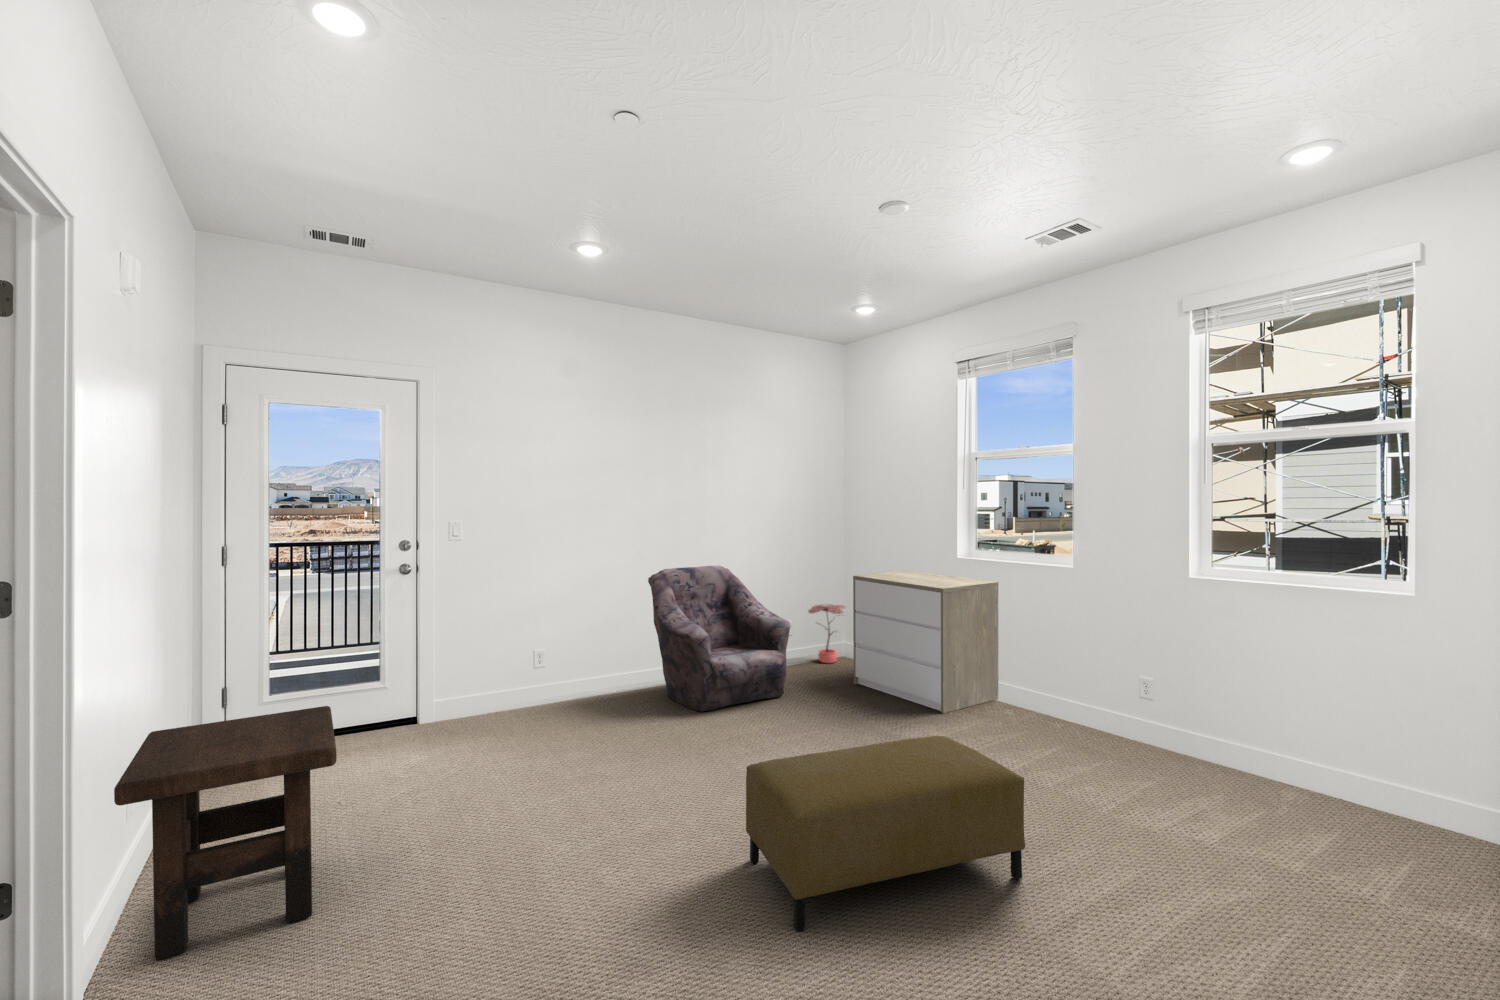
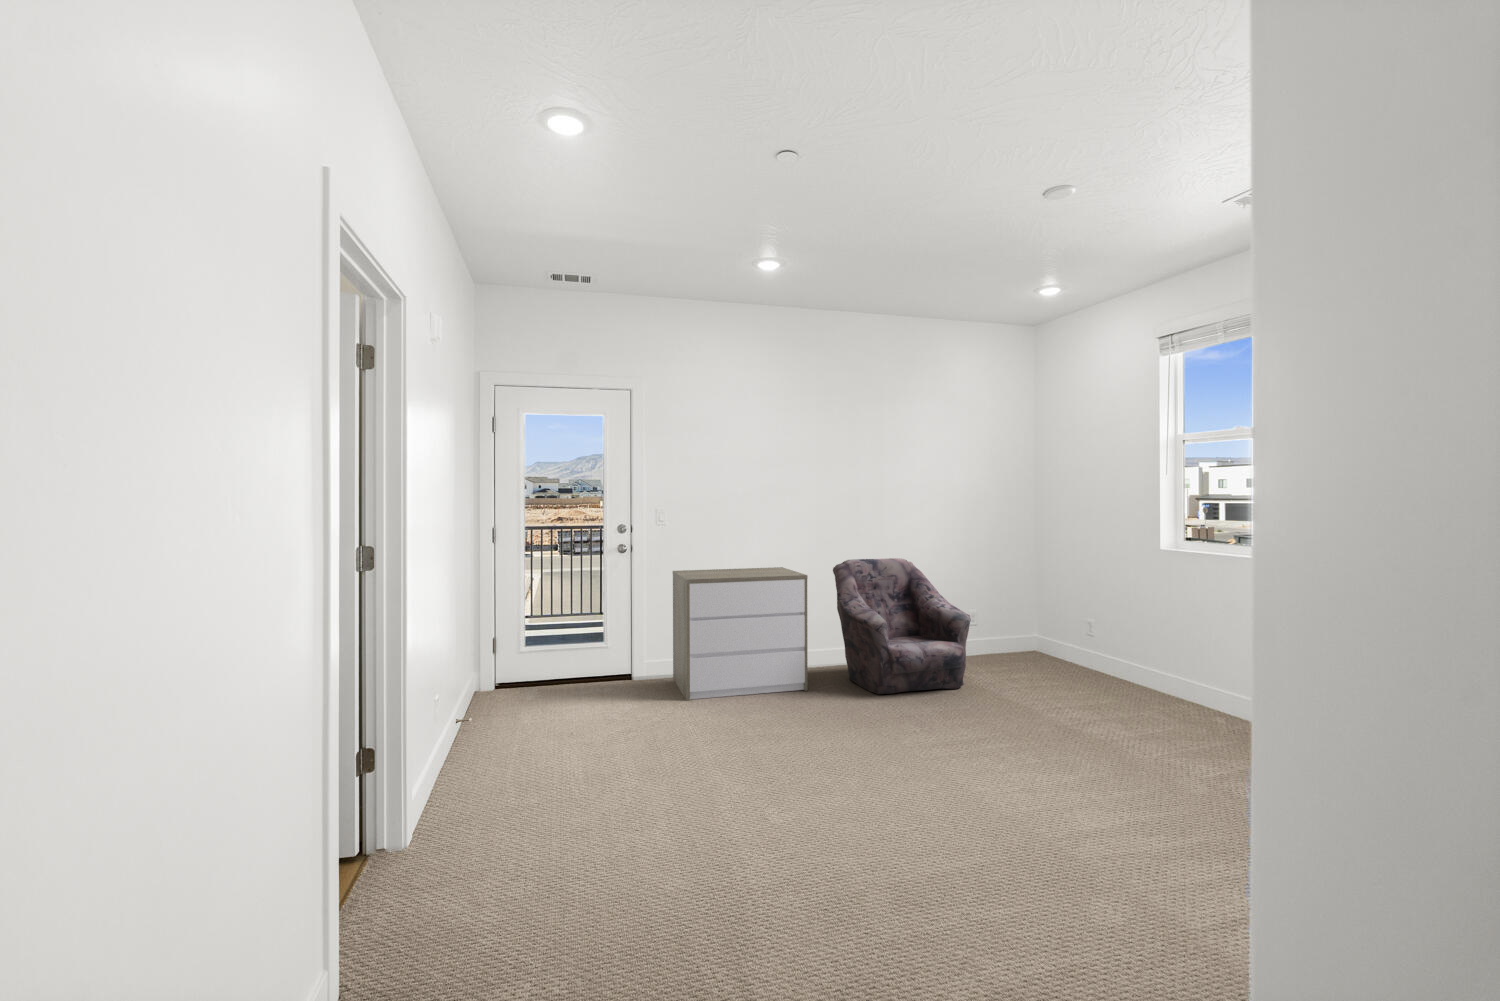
dresser: present [853,571,998,713] -> present [673,567,808,701]
potted plant: present [808,604,845,663] -> none [995,602,1037,662]
side table: present [114,706,337,960] -> none [423,651,565,820]
ottoman: present [746,736,1025,932] -> none [898,727,1189,884]

